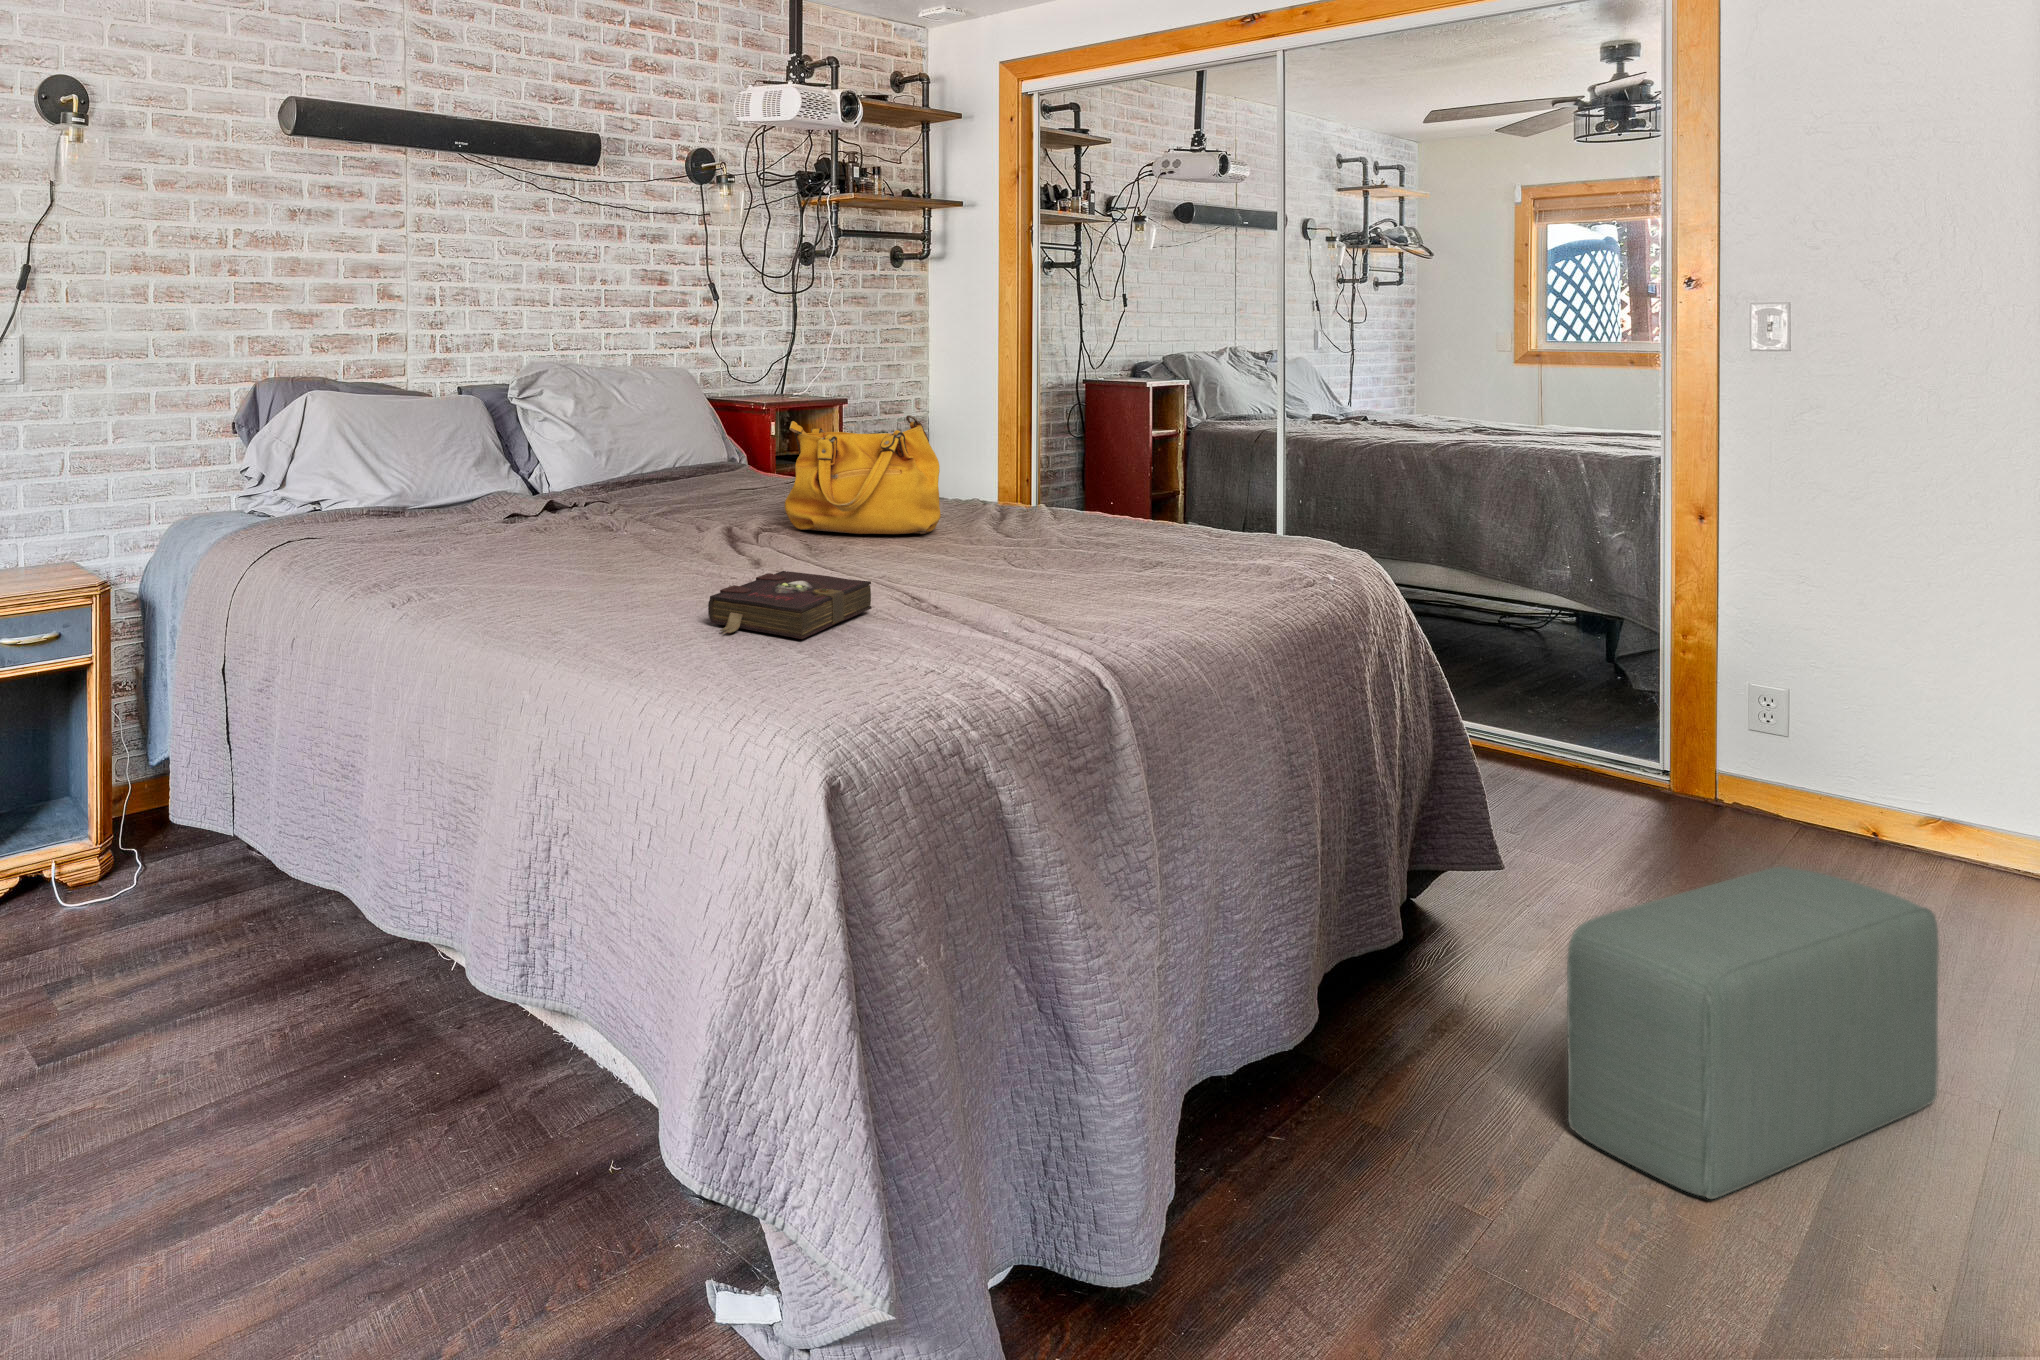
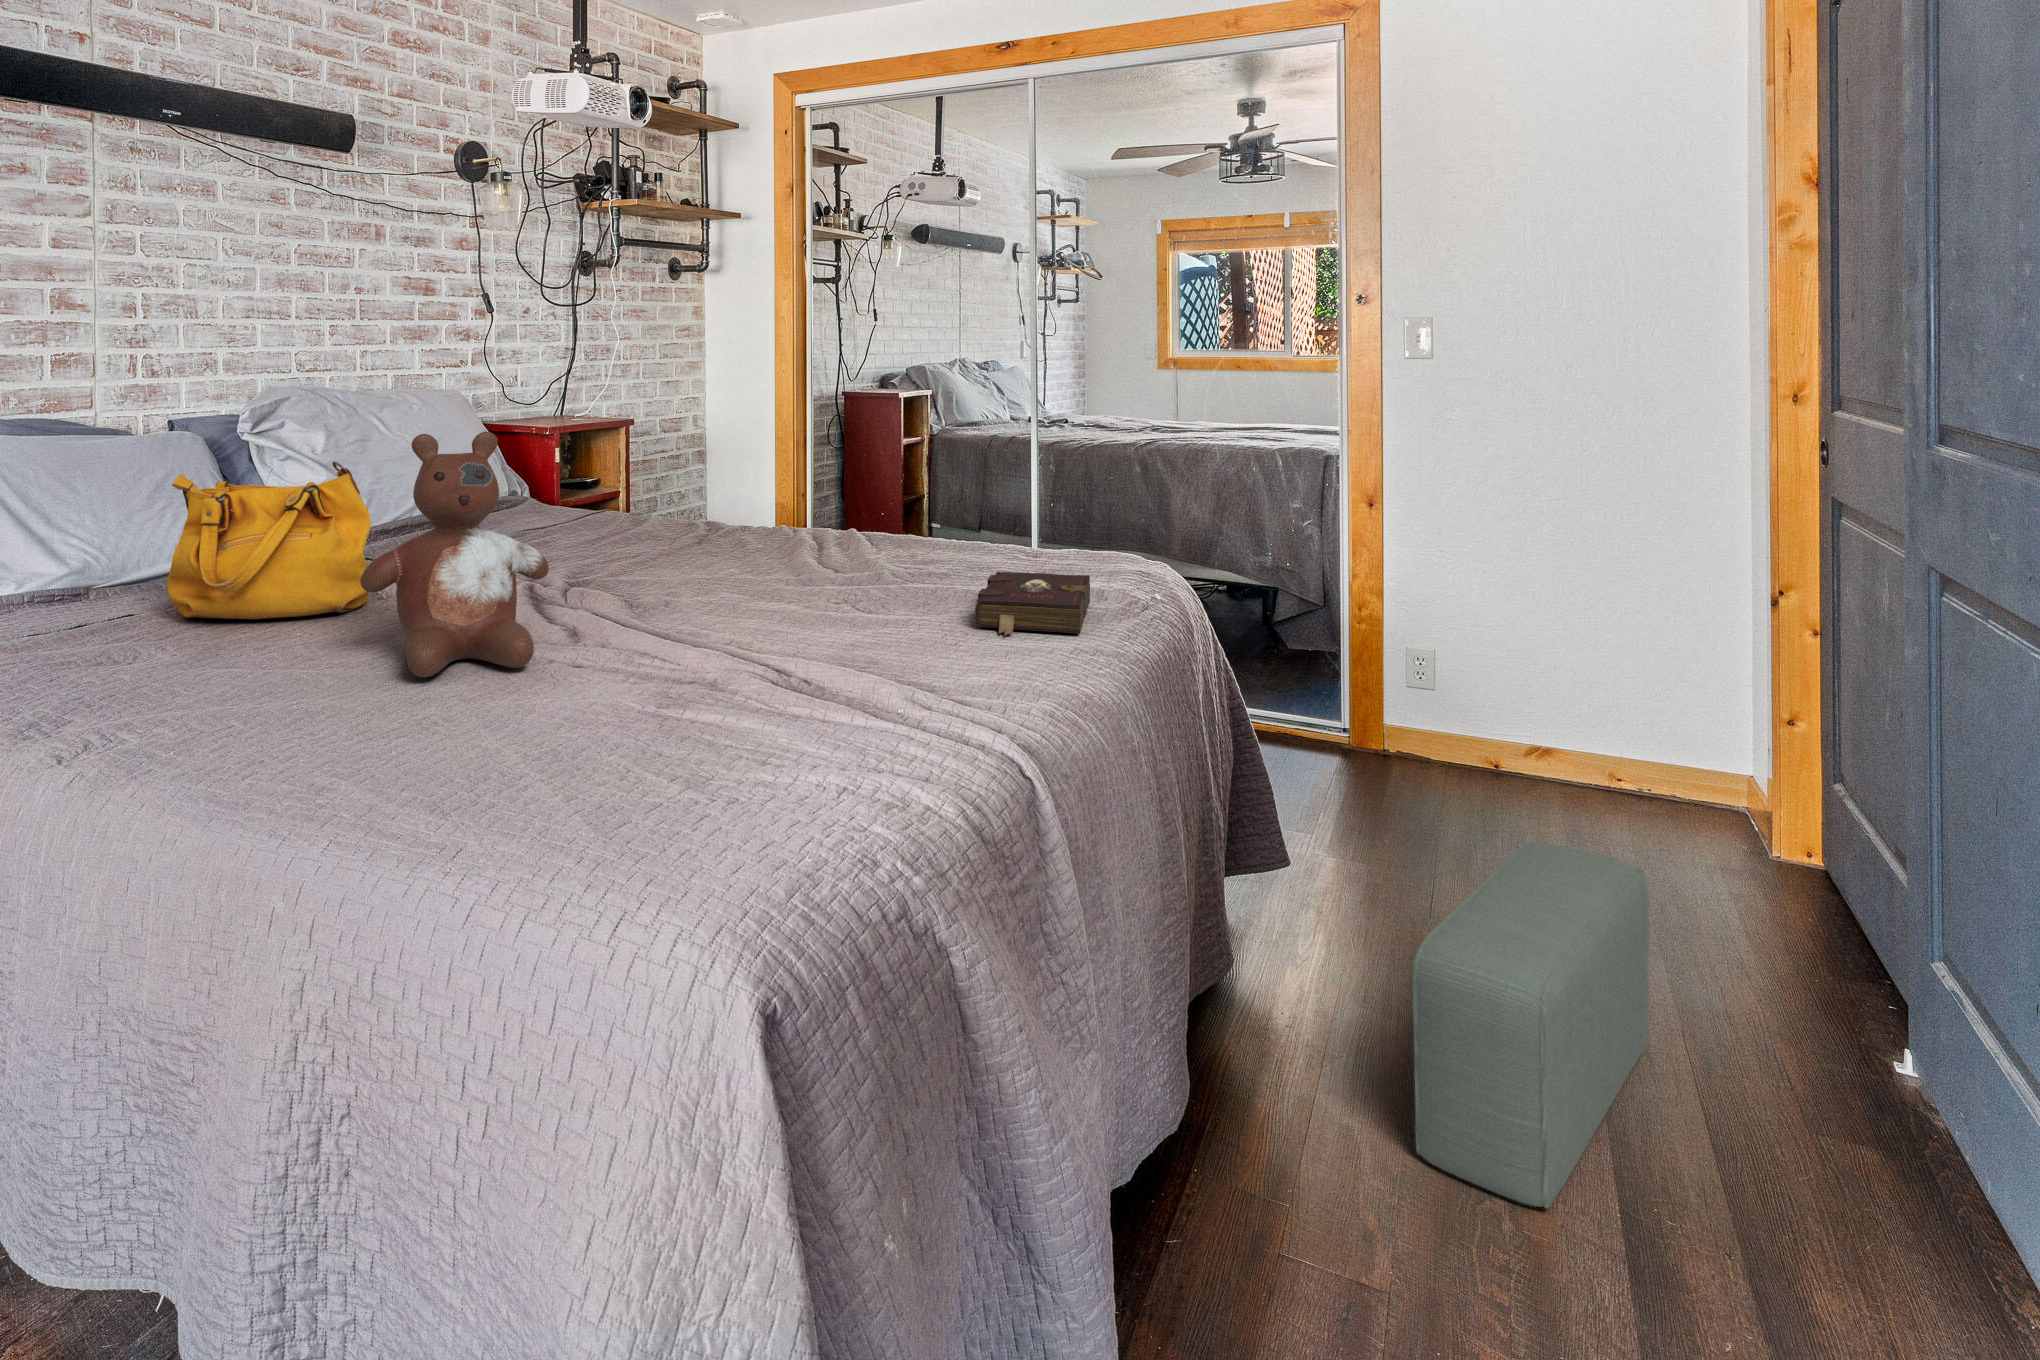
stuffed bear: none [590,395,734,579] -> present [360,432,549,677]
handbag: present [785,415,941,534] -> present [167,461,371,620]
book: present [708,571,871,639] -> present [975,572,1090,636]

